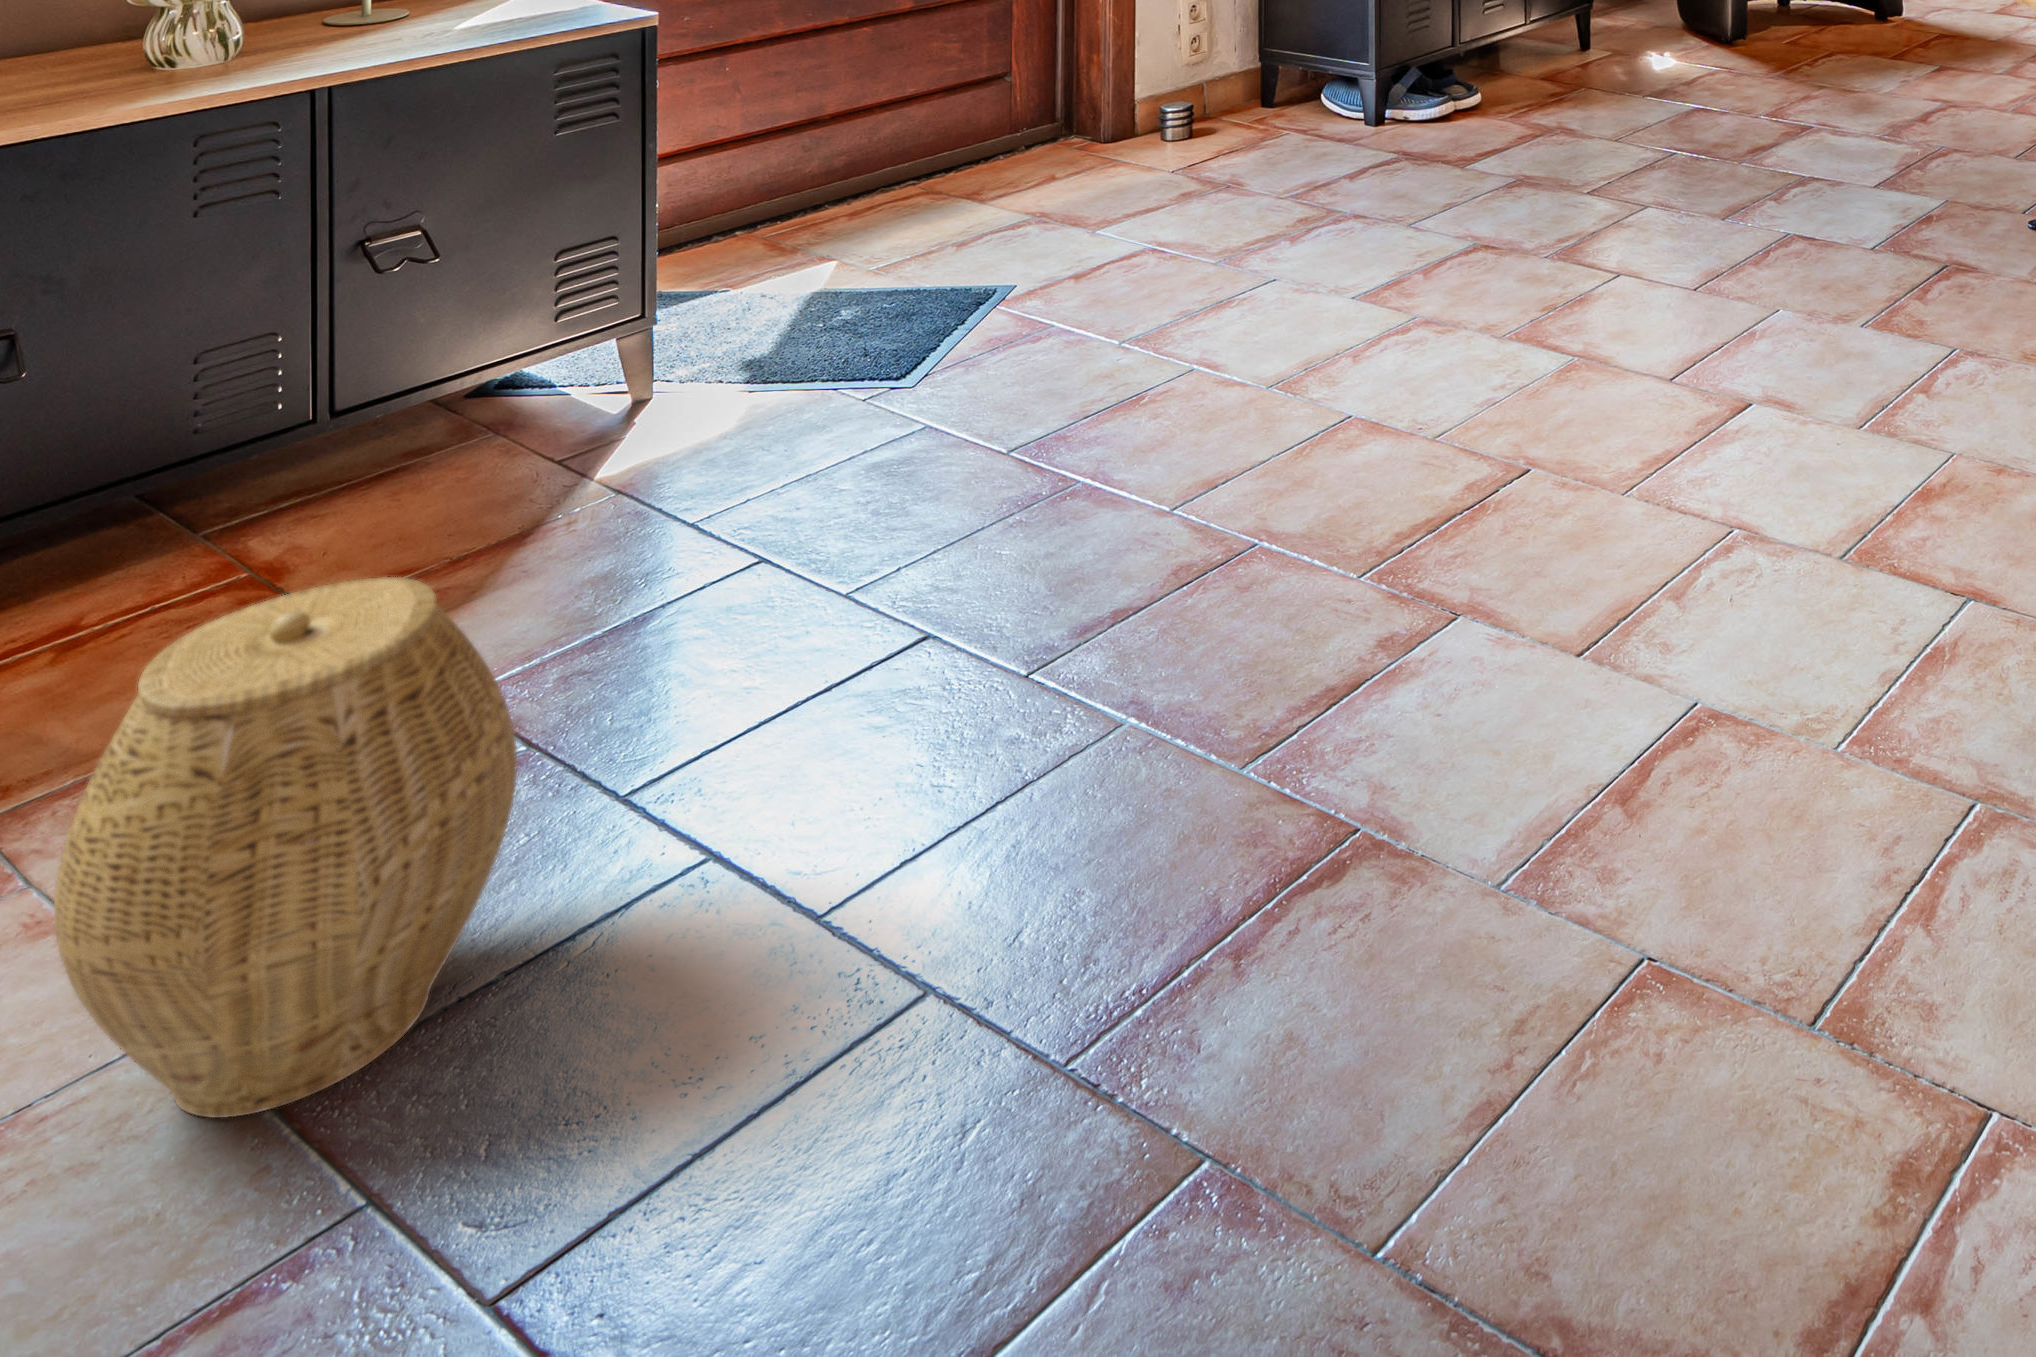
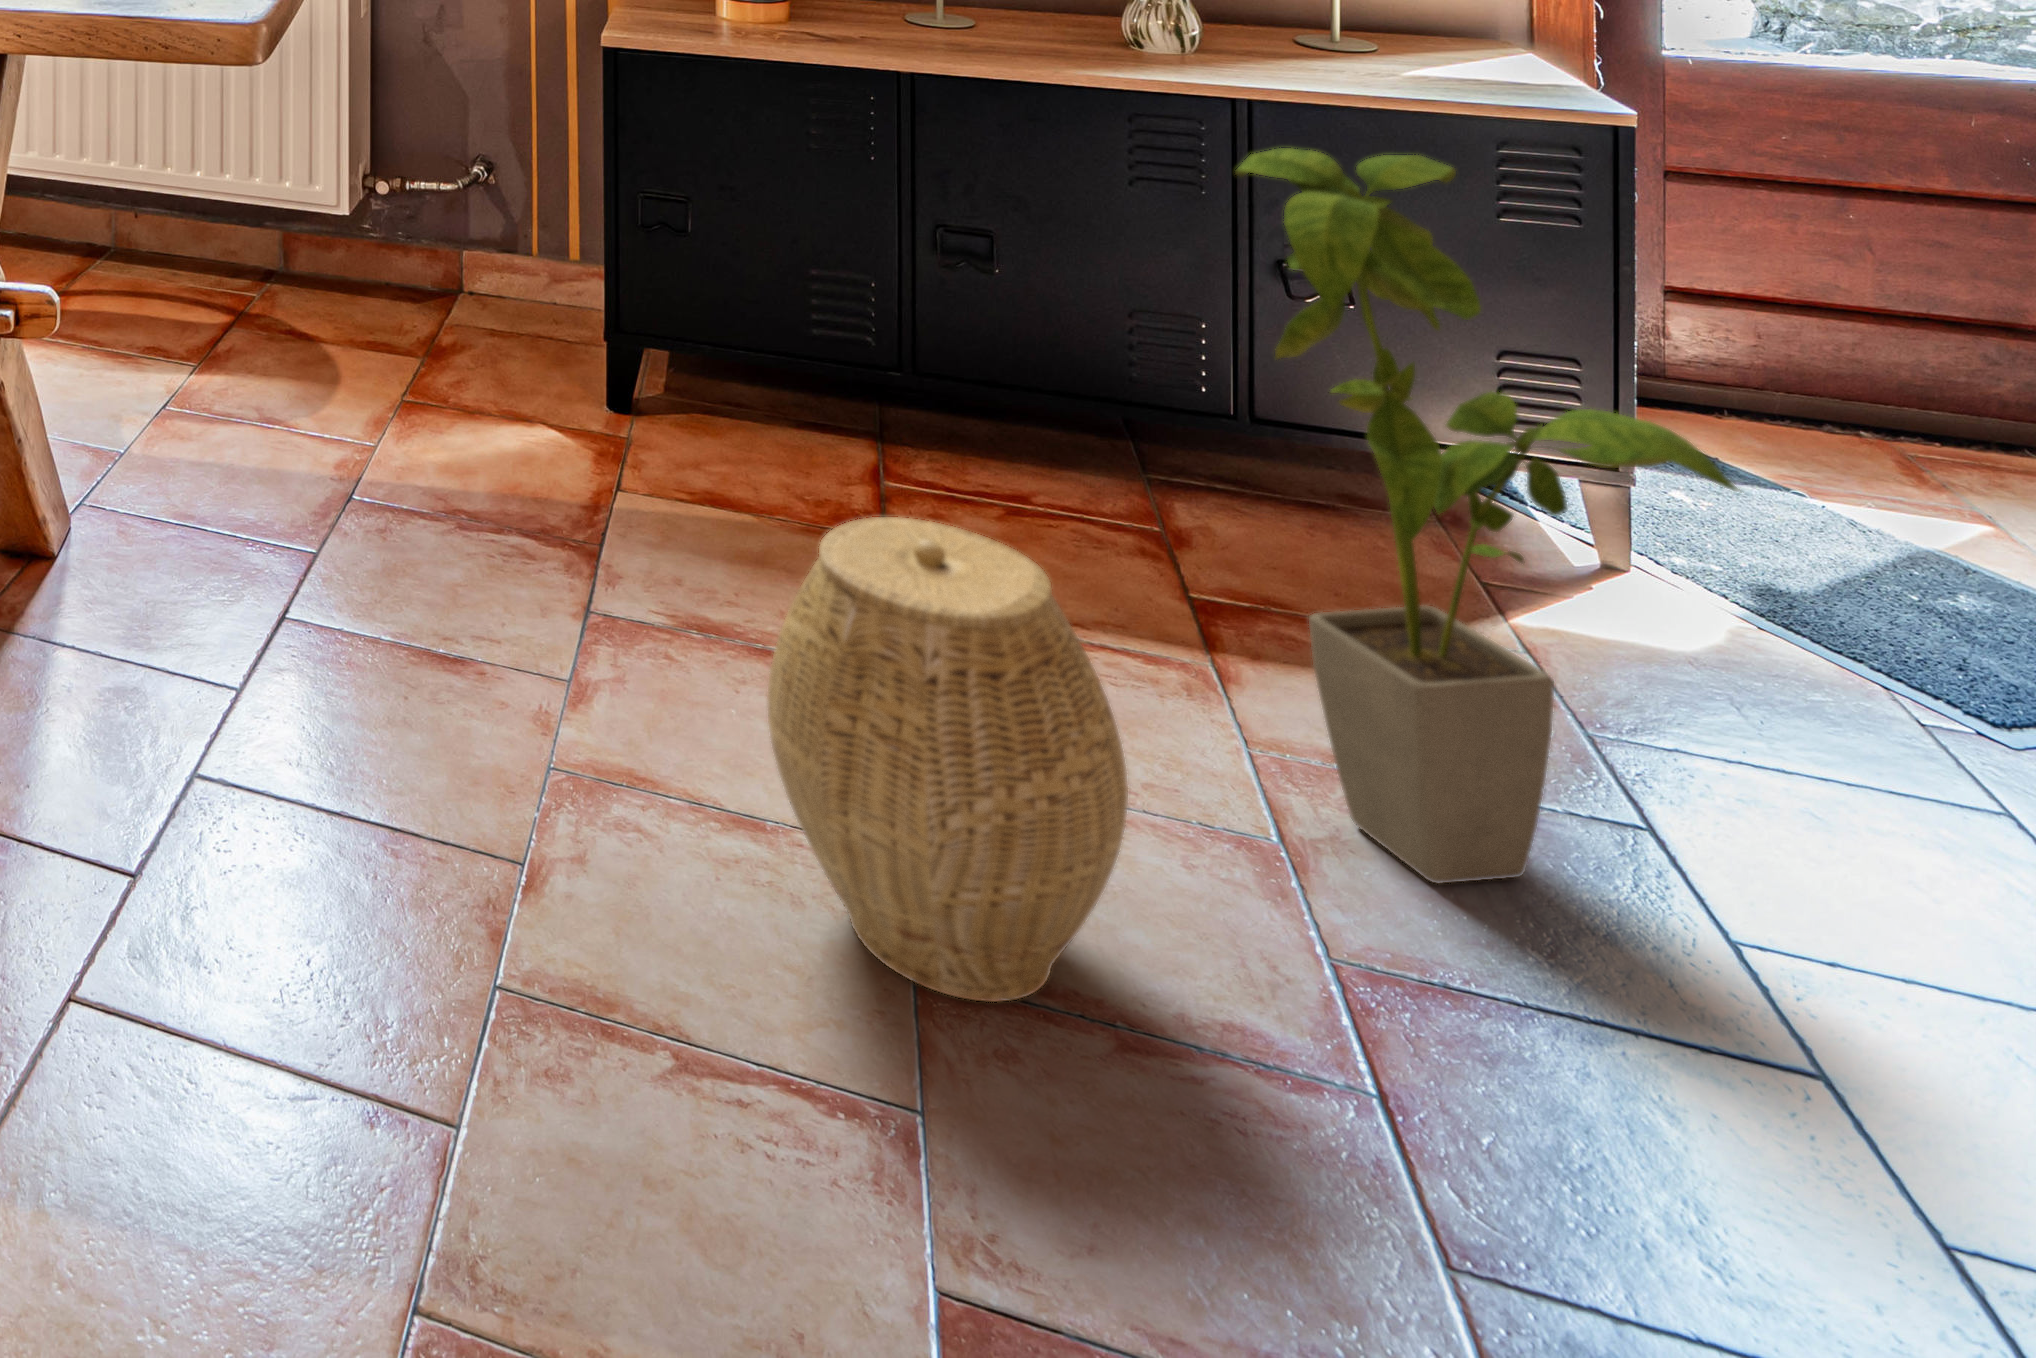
house plant: none [502,68,892,690] -> present [1236,148,1738,884]

